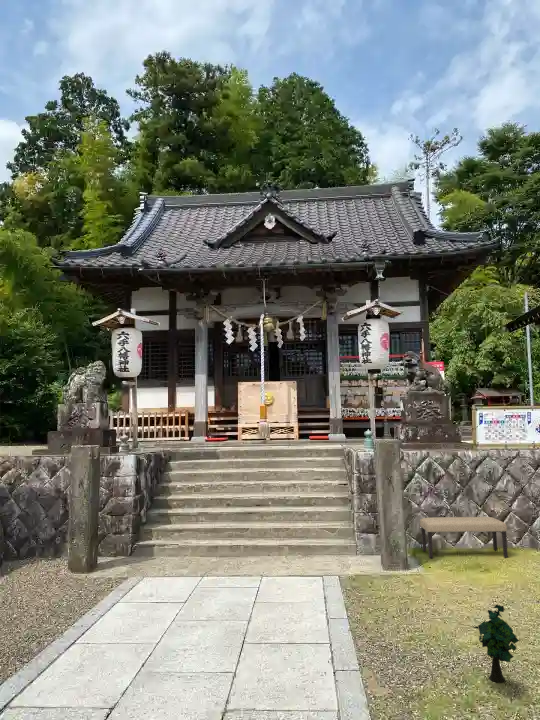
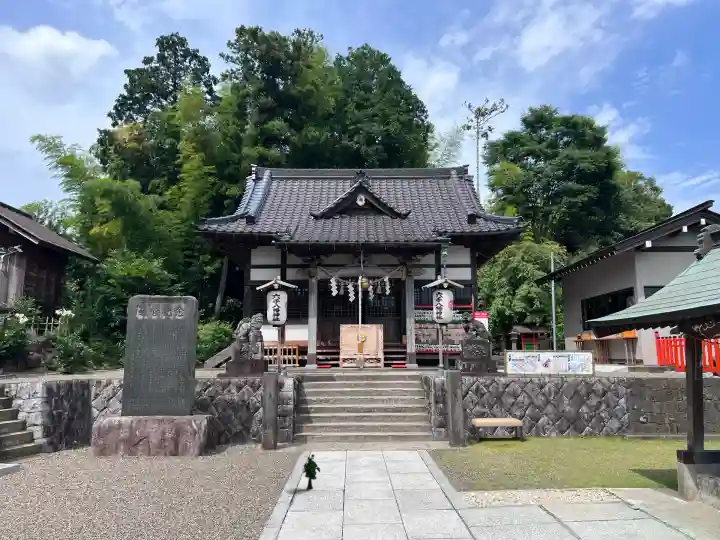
decorative plant: present [473,605,519,683] -> present [303,454,320,489]

